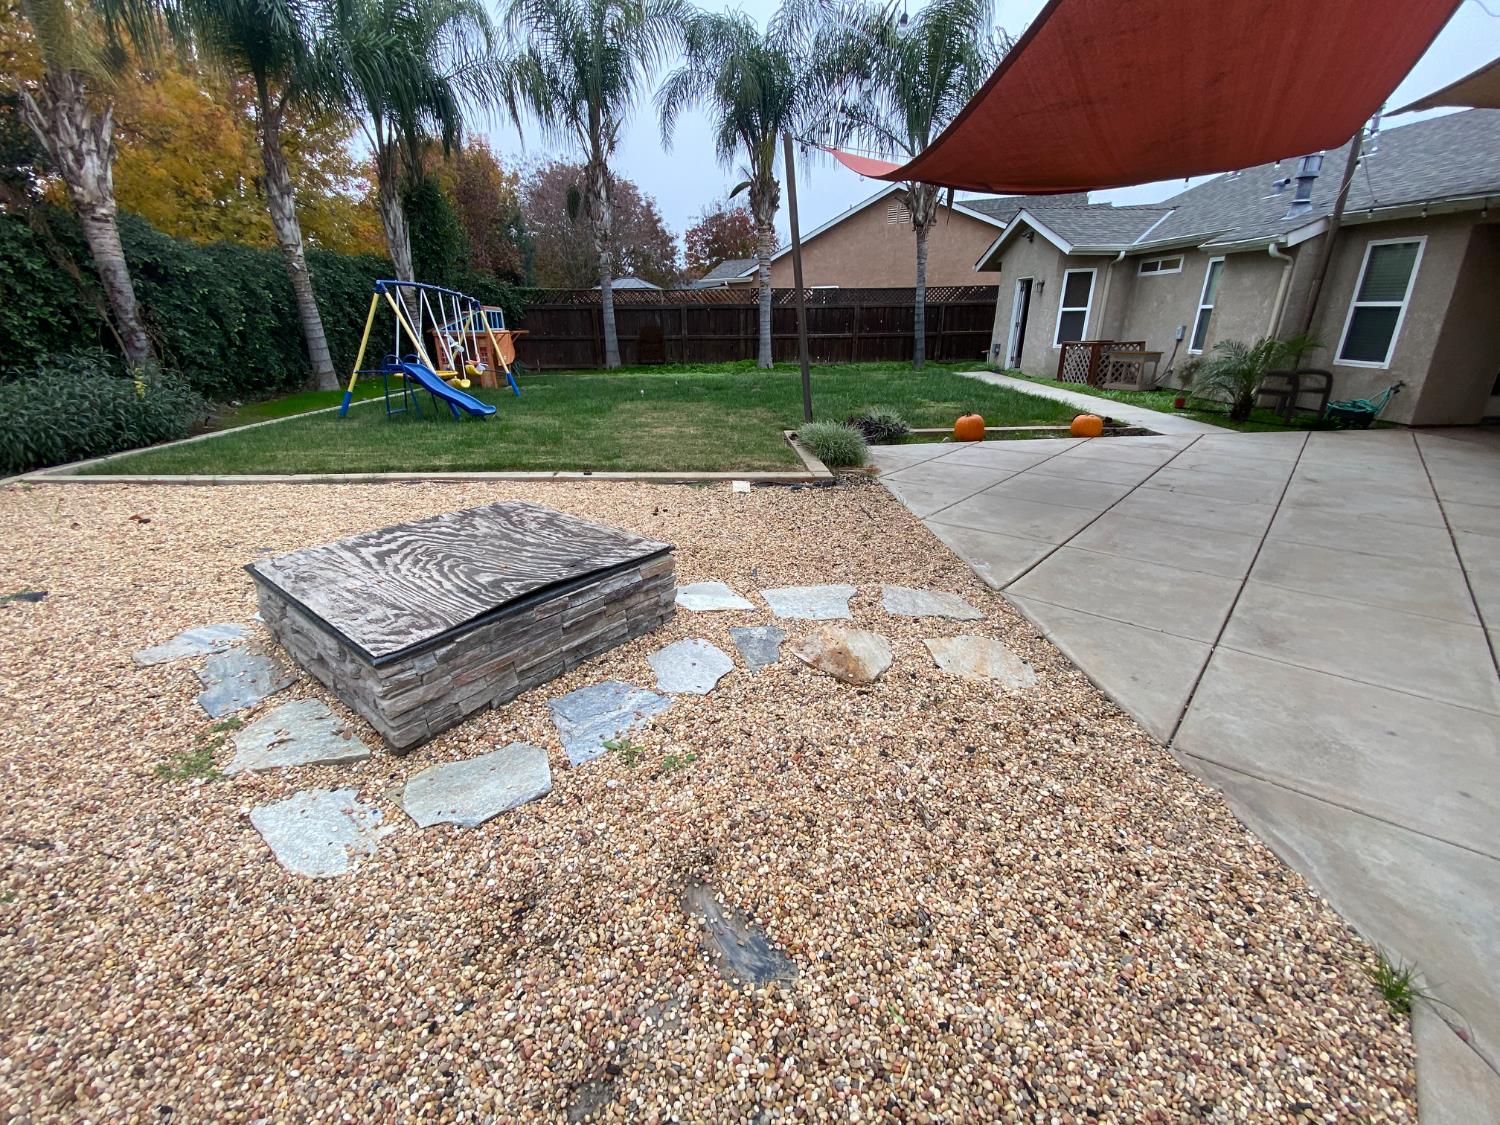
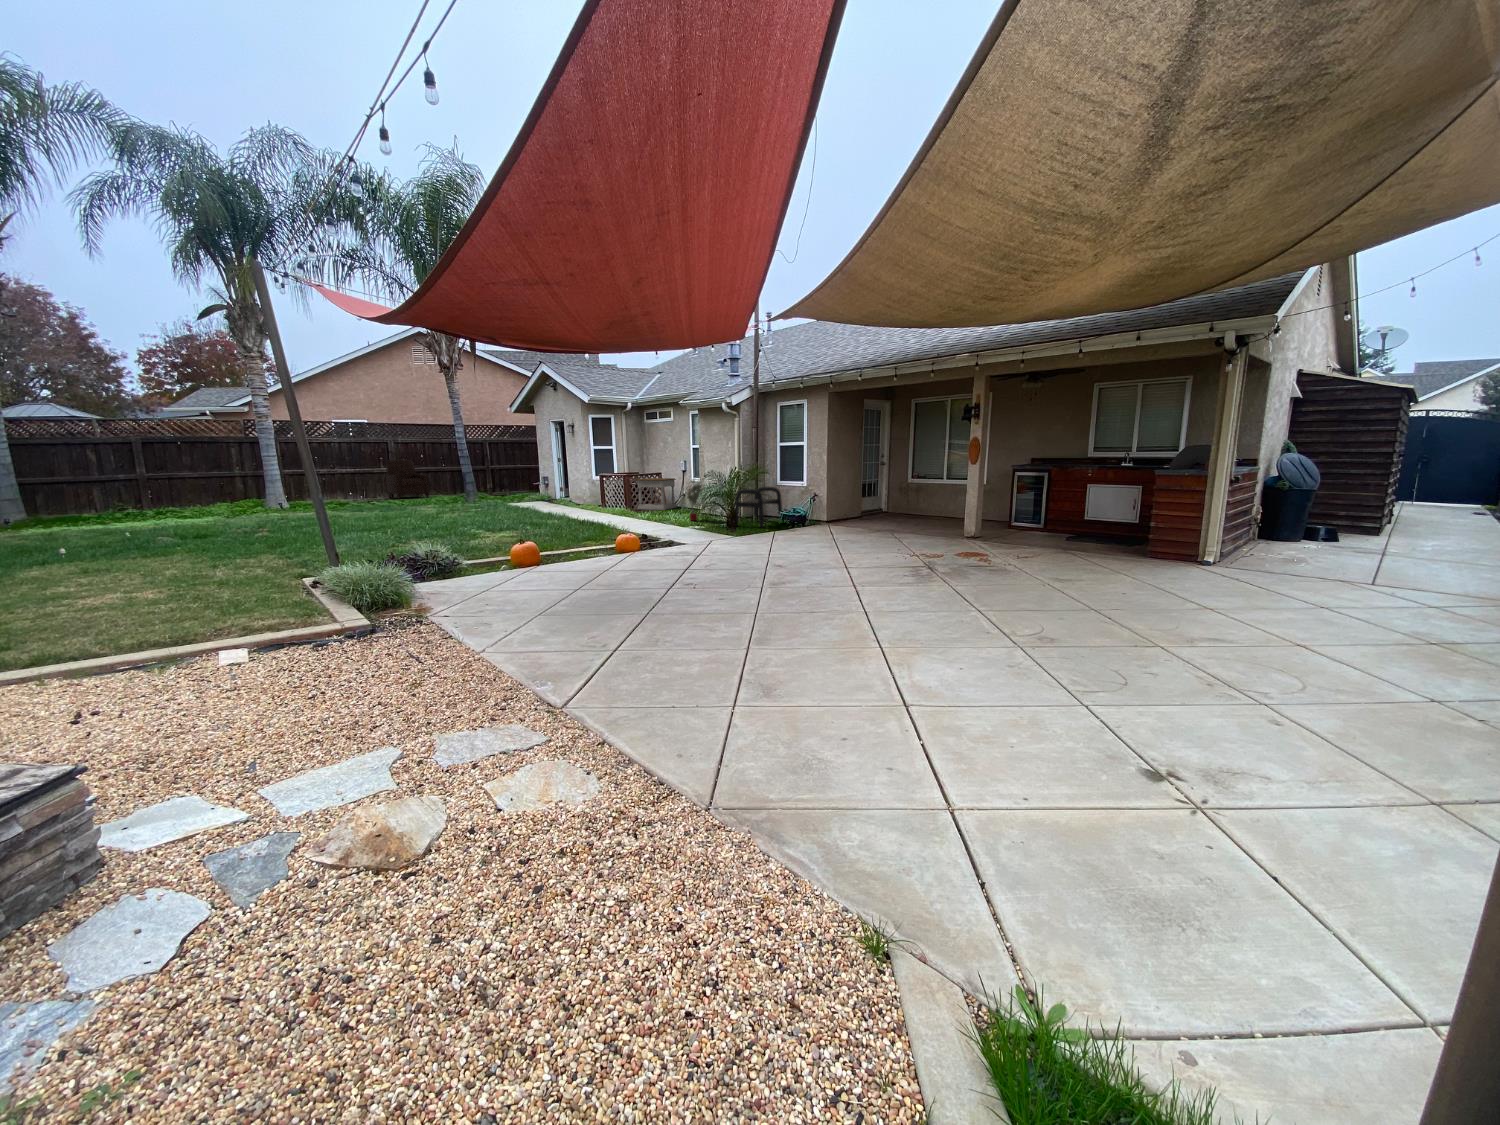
chair: present [635,325,667,364] -> present [386,460,429,499]

